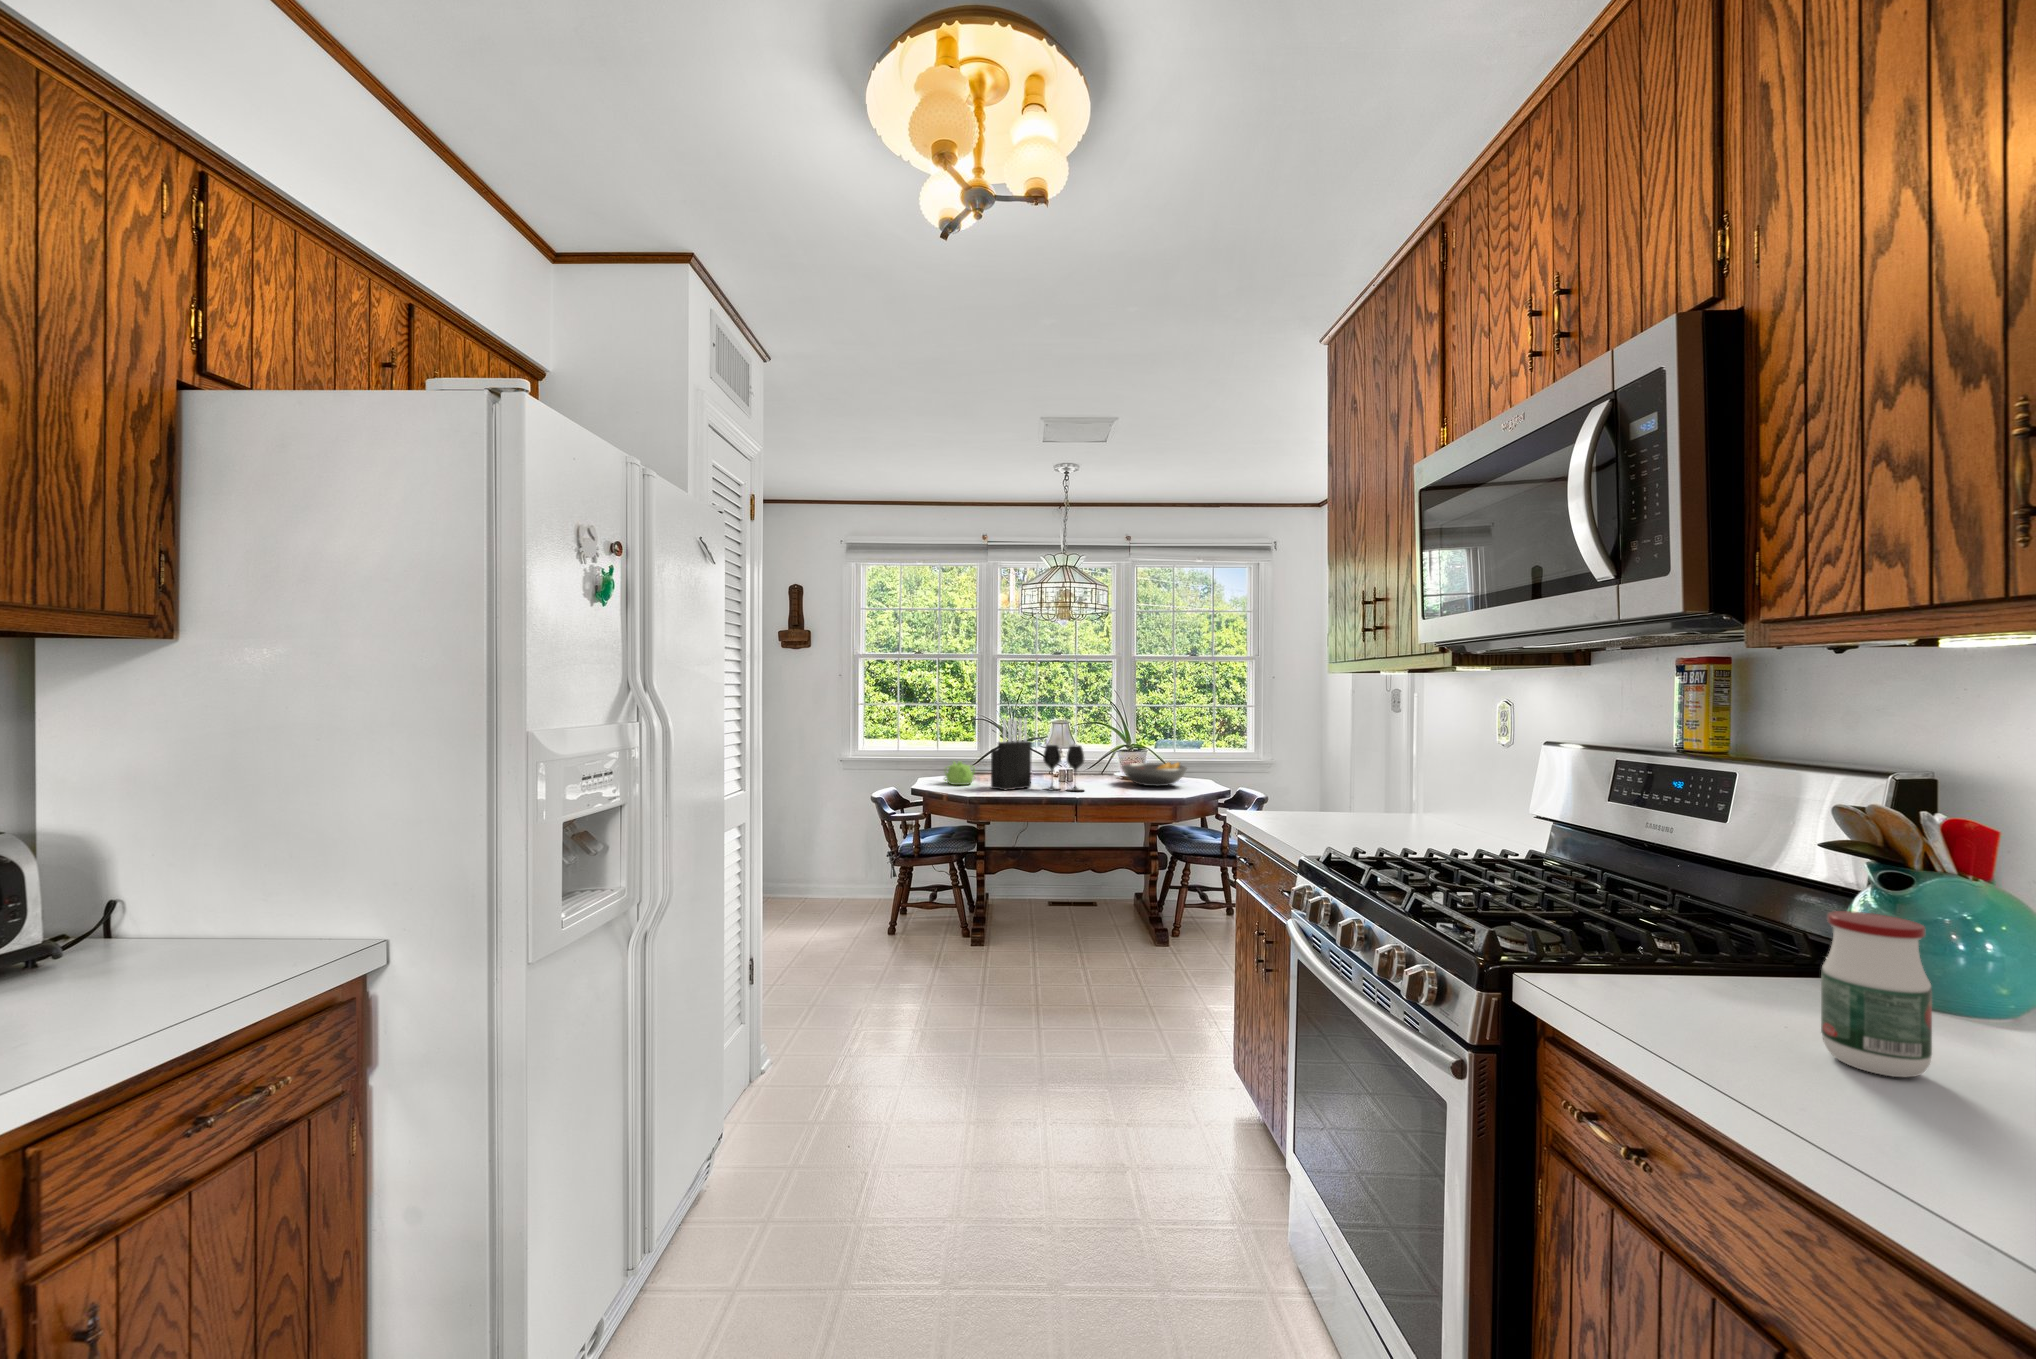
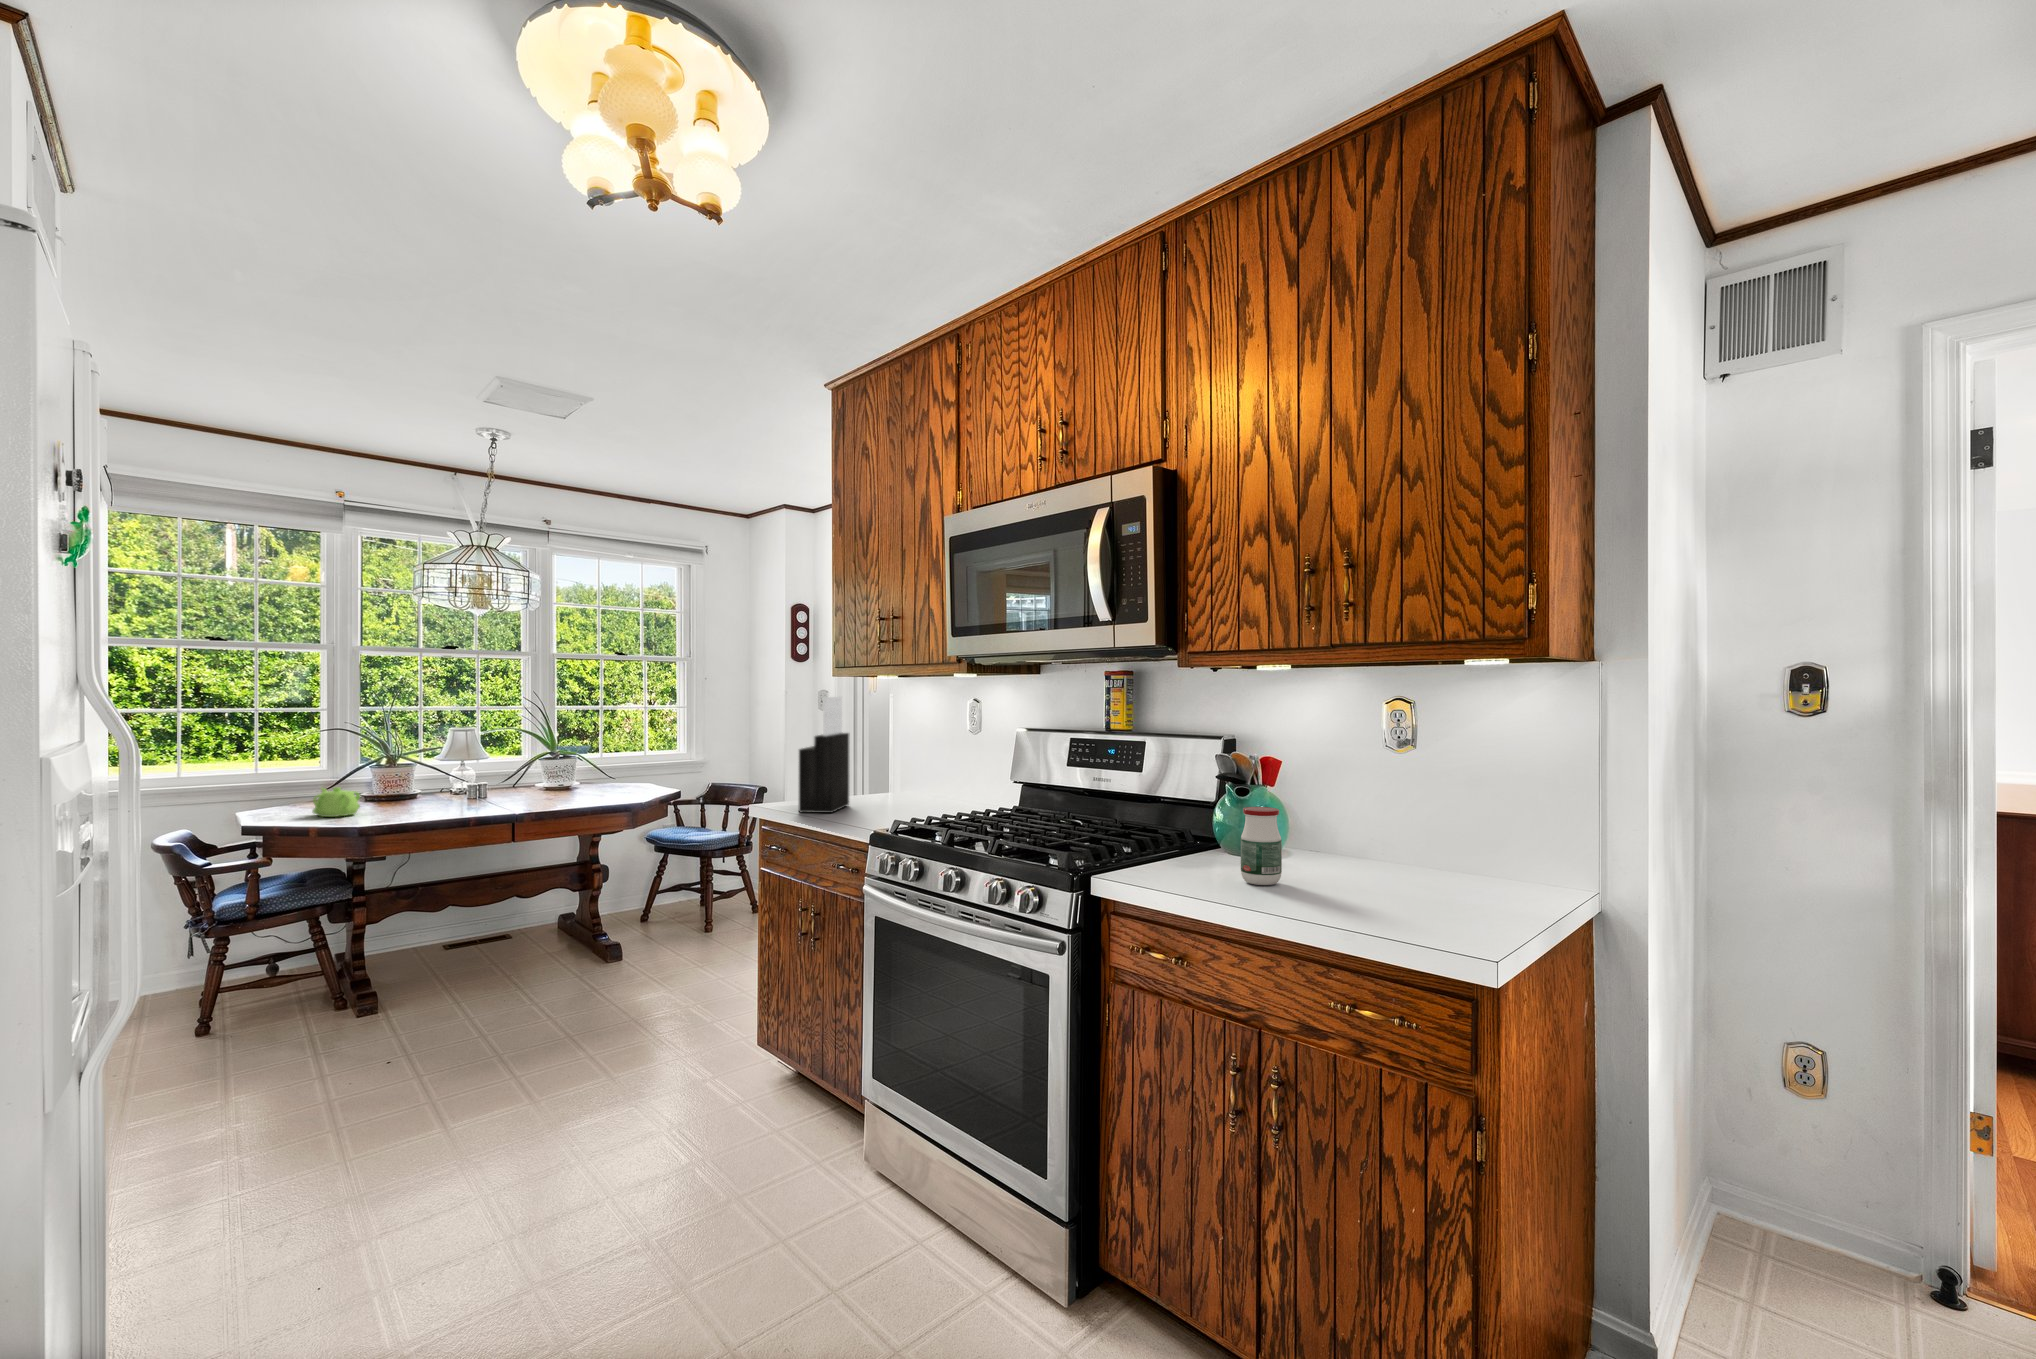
knife block: present [991,718,1032,790] -> present [799,696,849,813]
wine glass: present [1043,745,1085,791] -> none [462,757,519,811]
fruit bowl: present [1122,762,1187,786] -> none [551,767,629,795]

